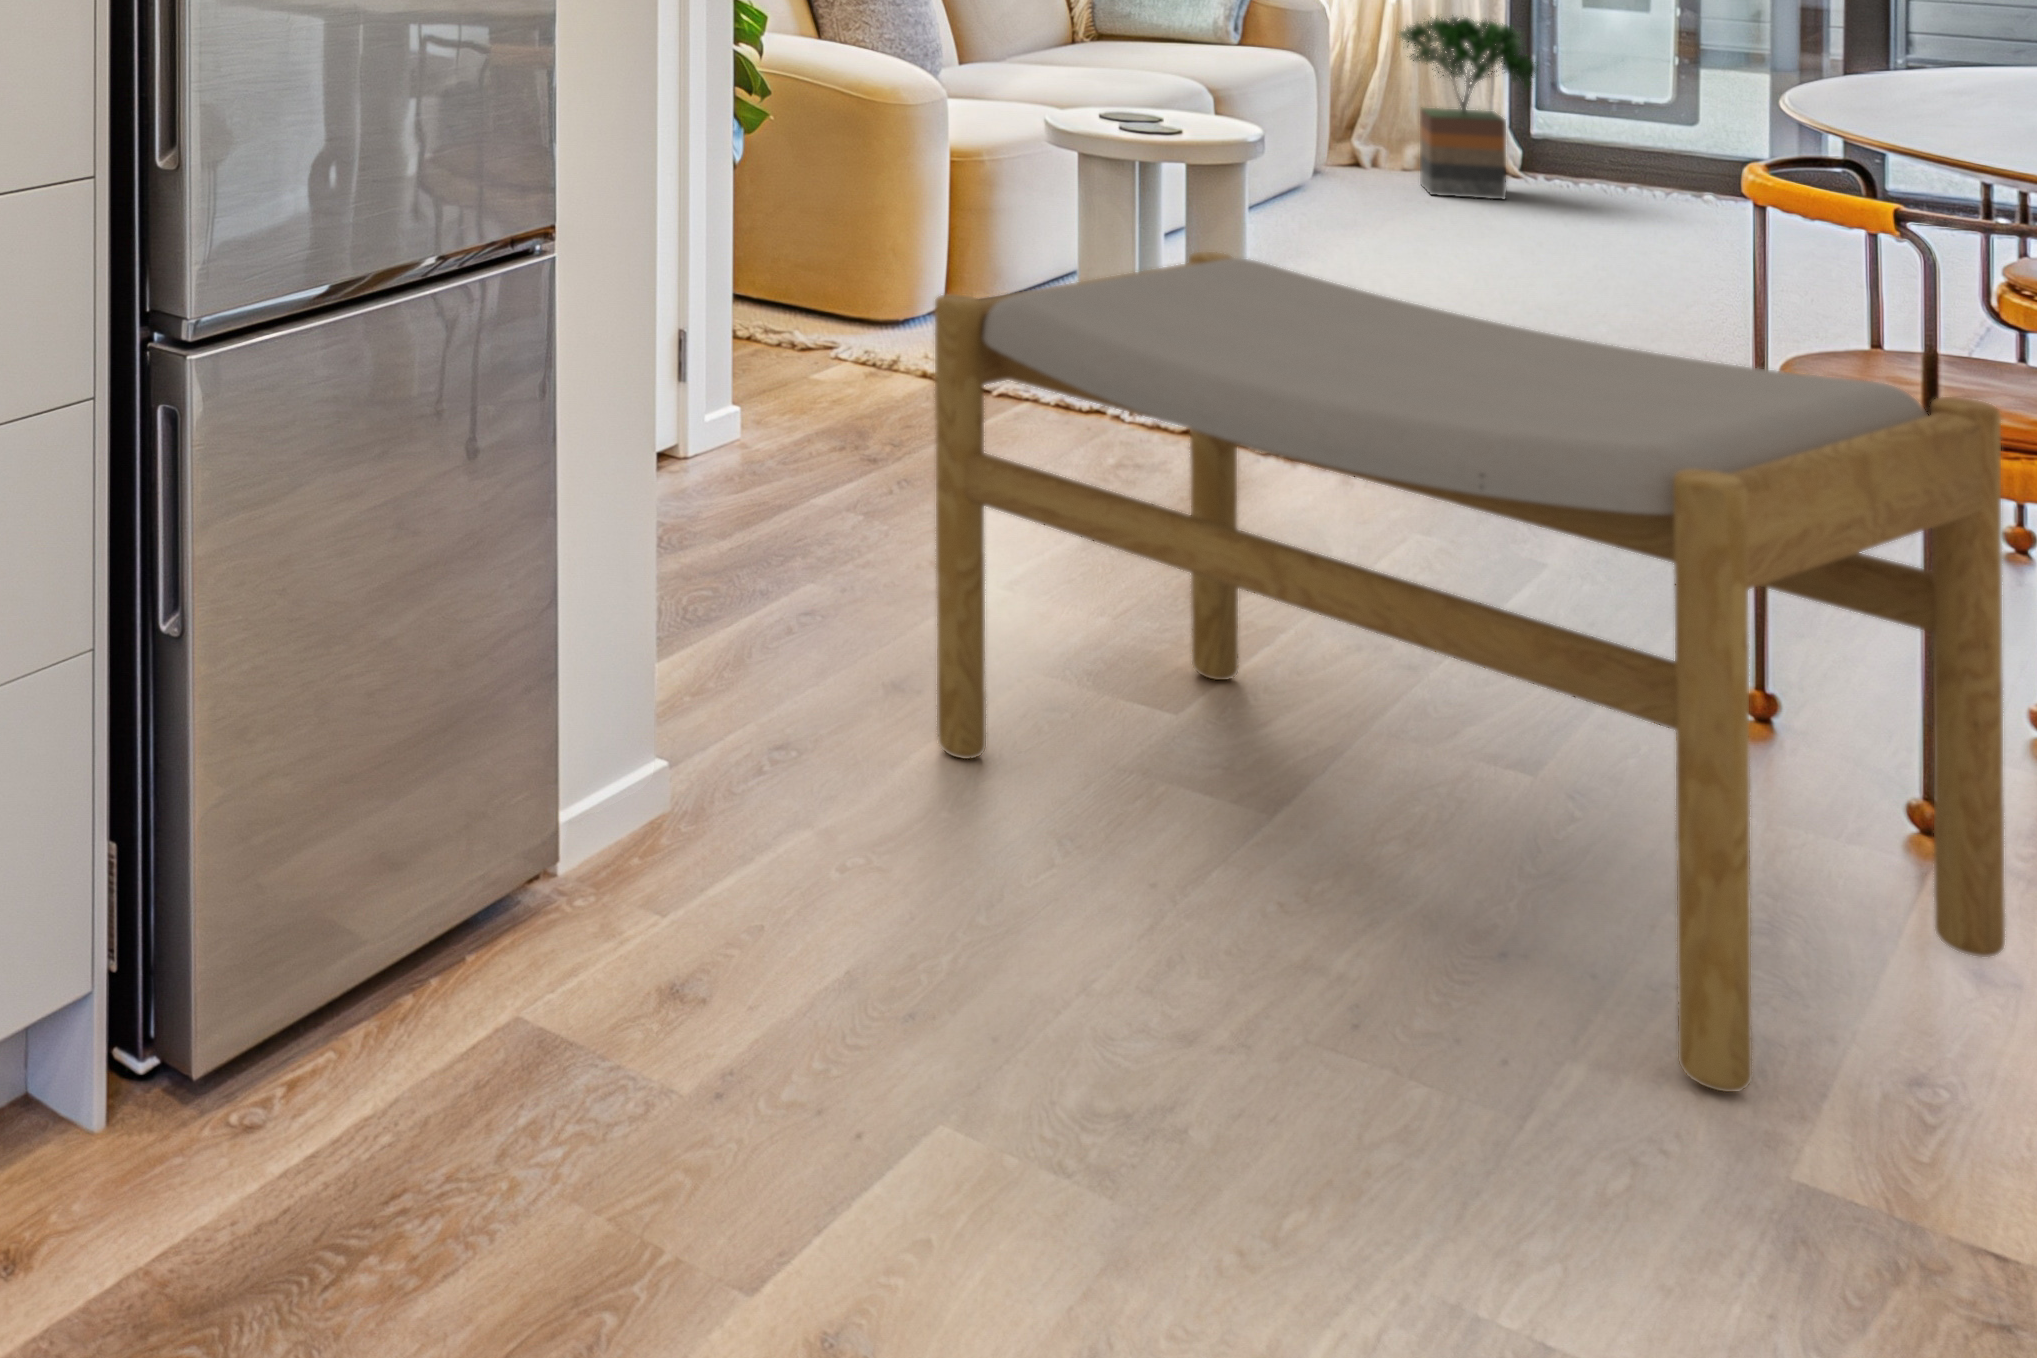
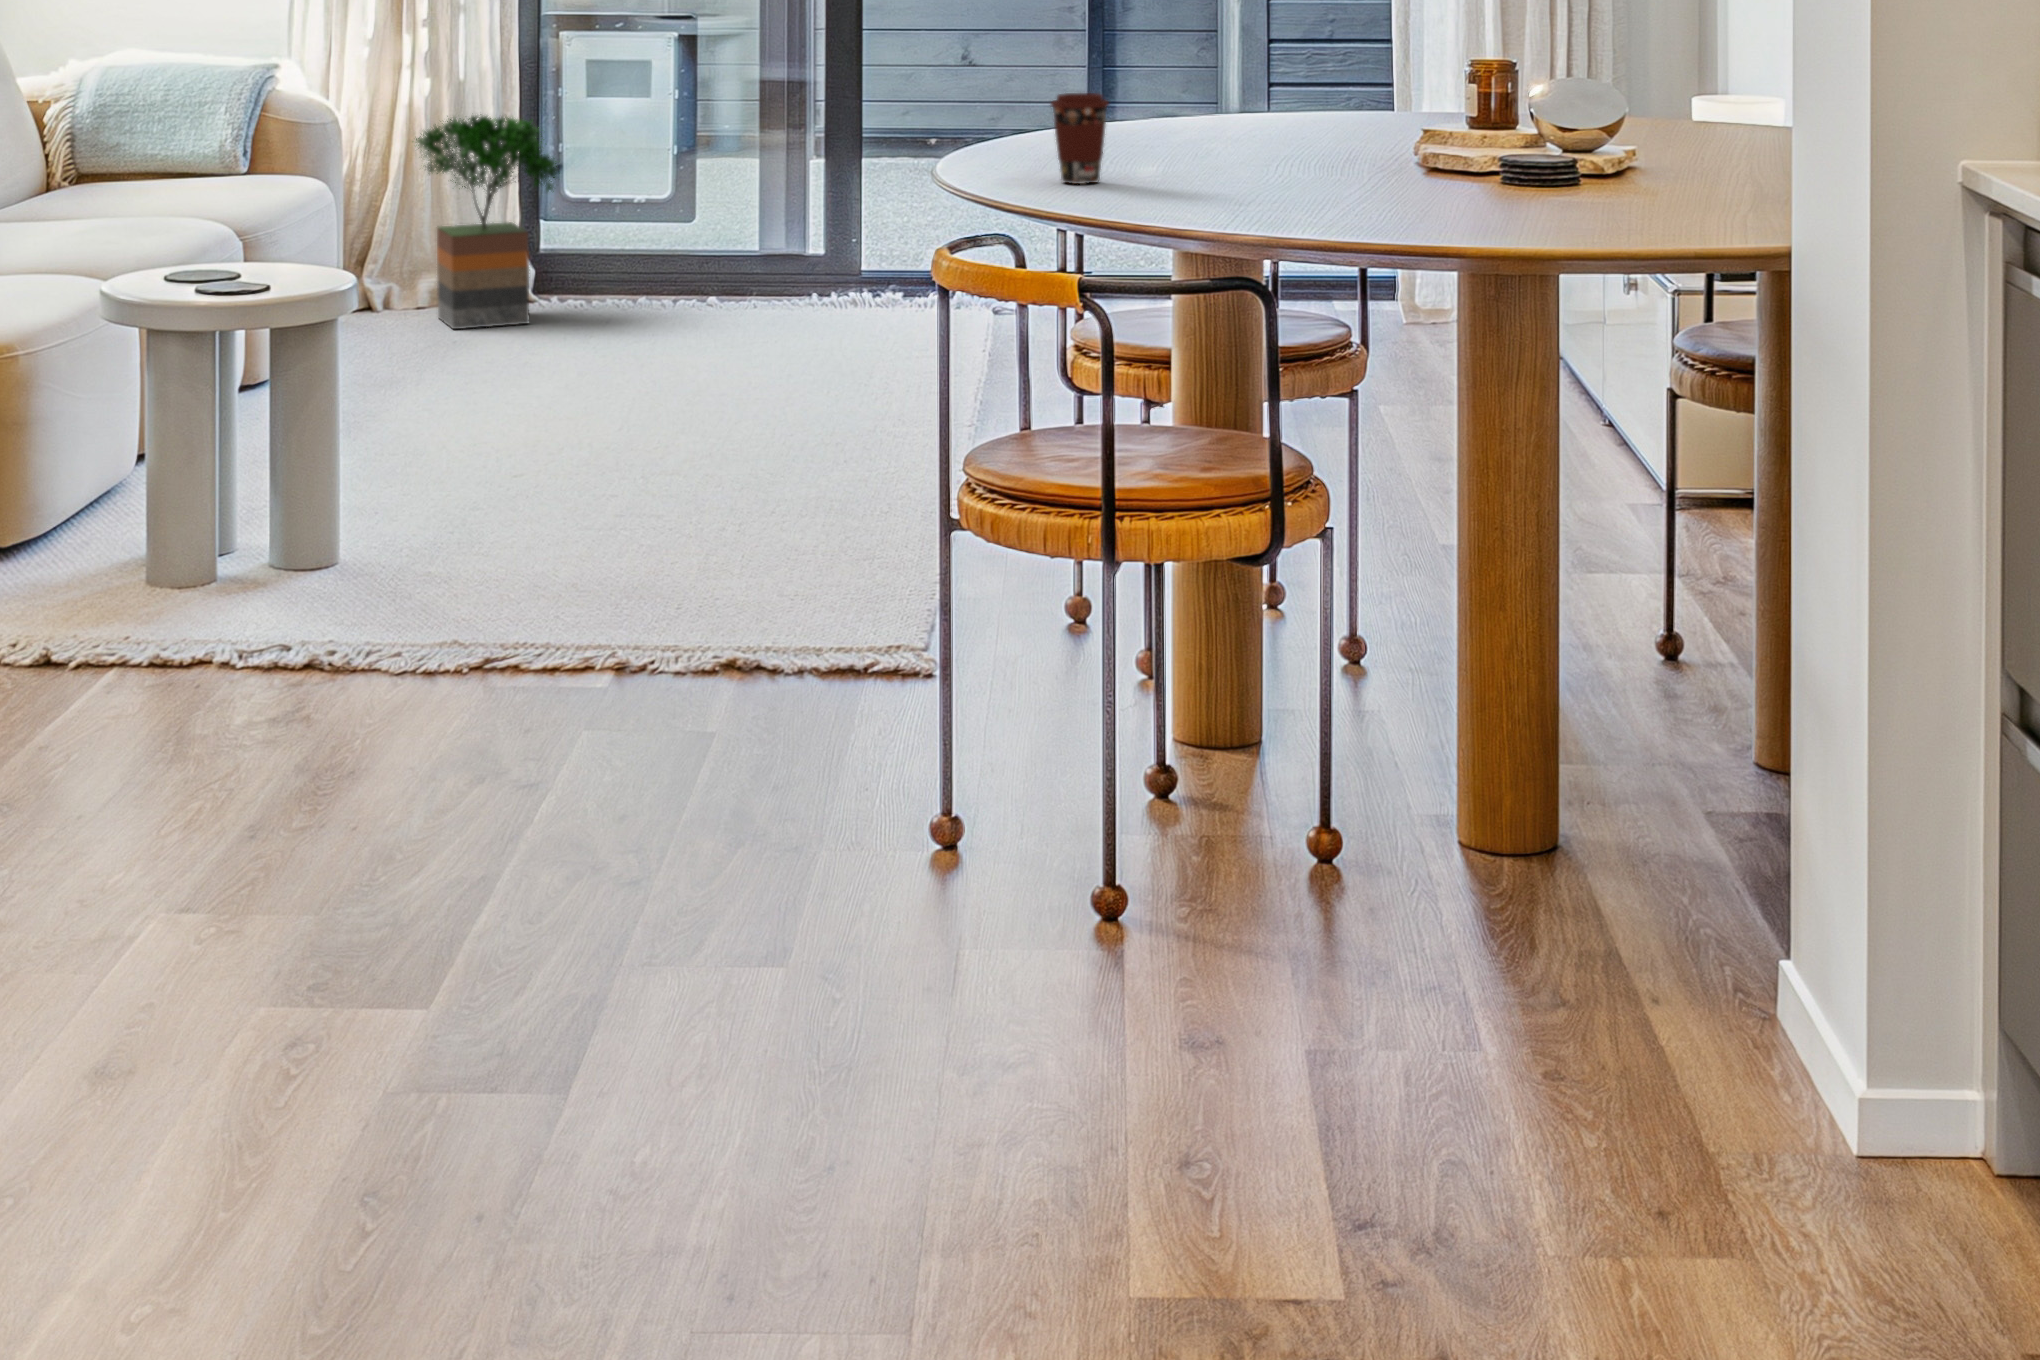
coffee cup: none [1939,23,2016,114] -> present [1051,93,1109,184]
footstool: present [935,252,2005,1092] -> none [178,437,1202,1220]

